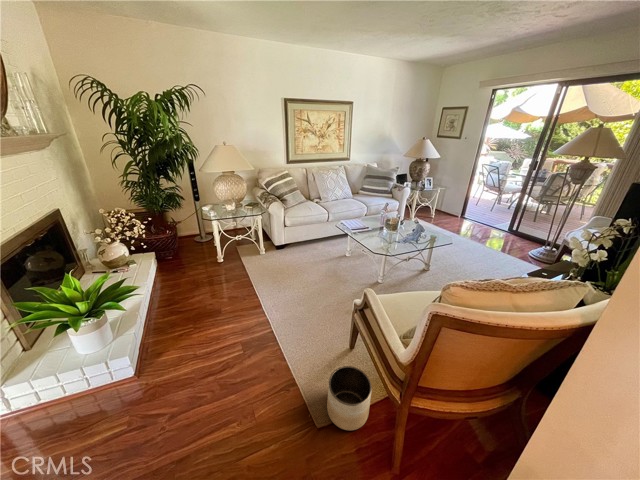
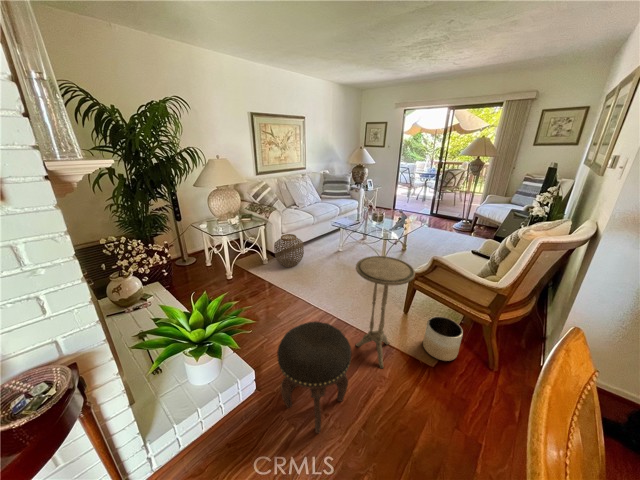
woven basket: none [266,228,297,263] -> present [274,234,304,267]
side table: none [231,272,303,403] -> present [356,256,415,368]
footstool: none [105,325,197,439] -> present [277,321,351,433]

